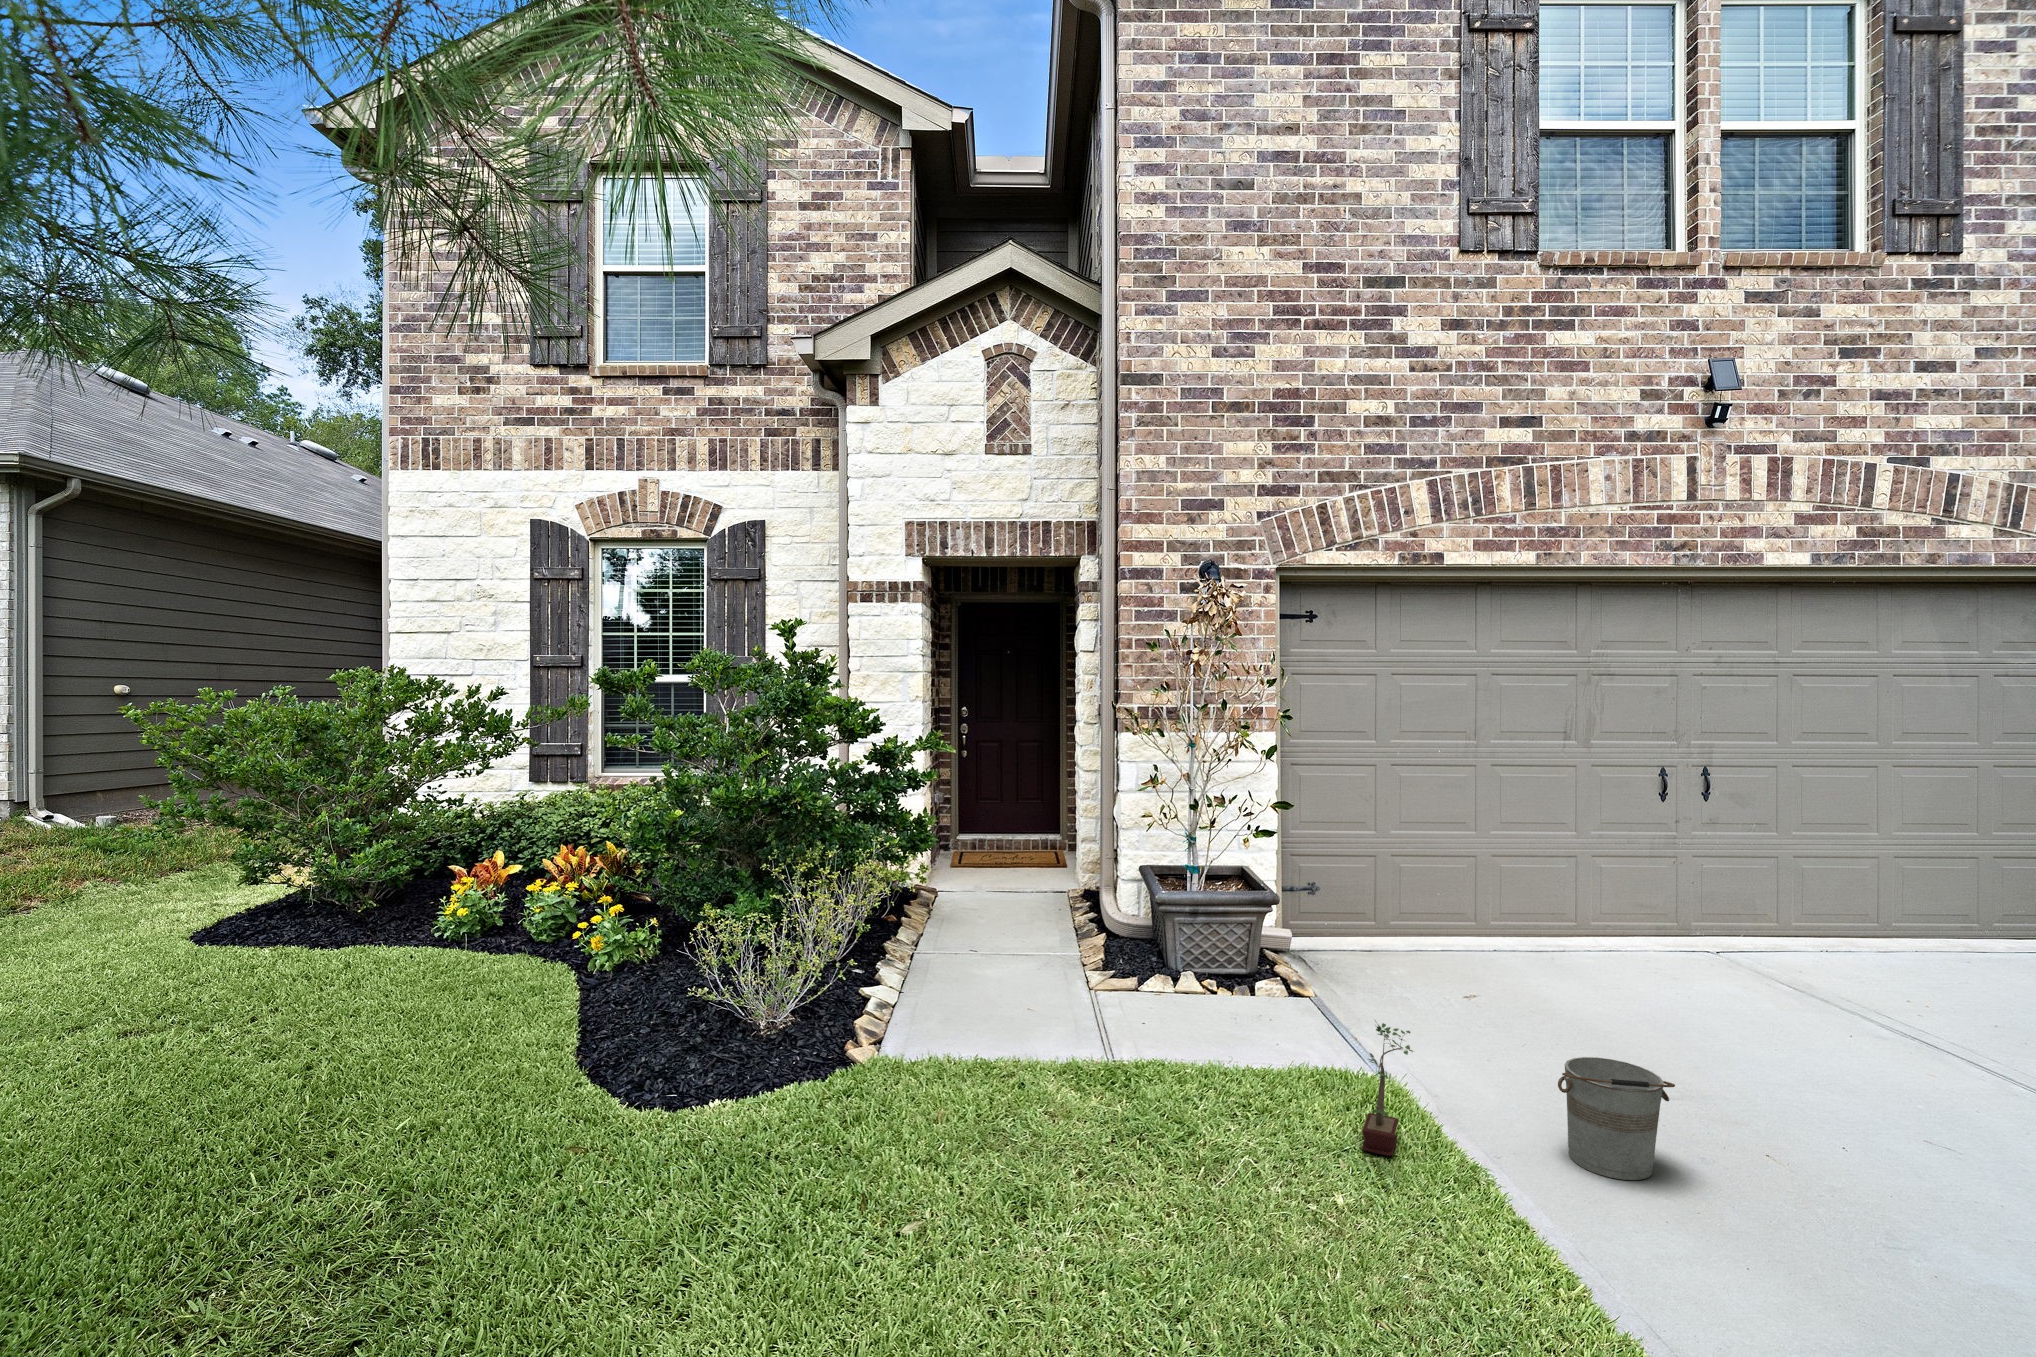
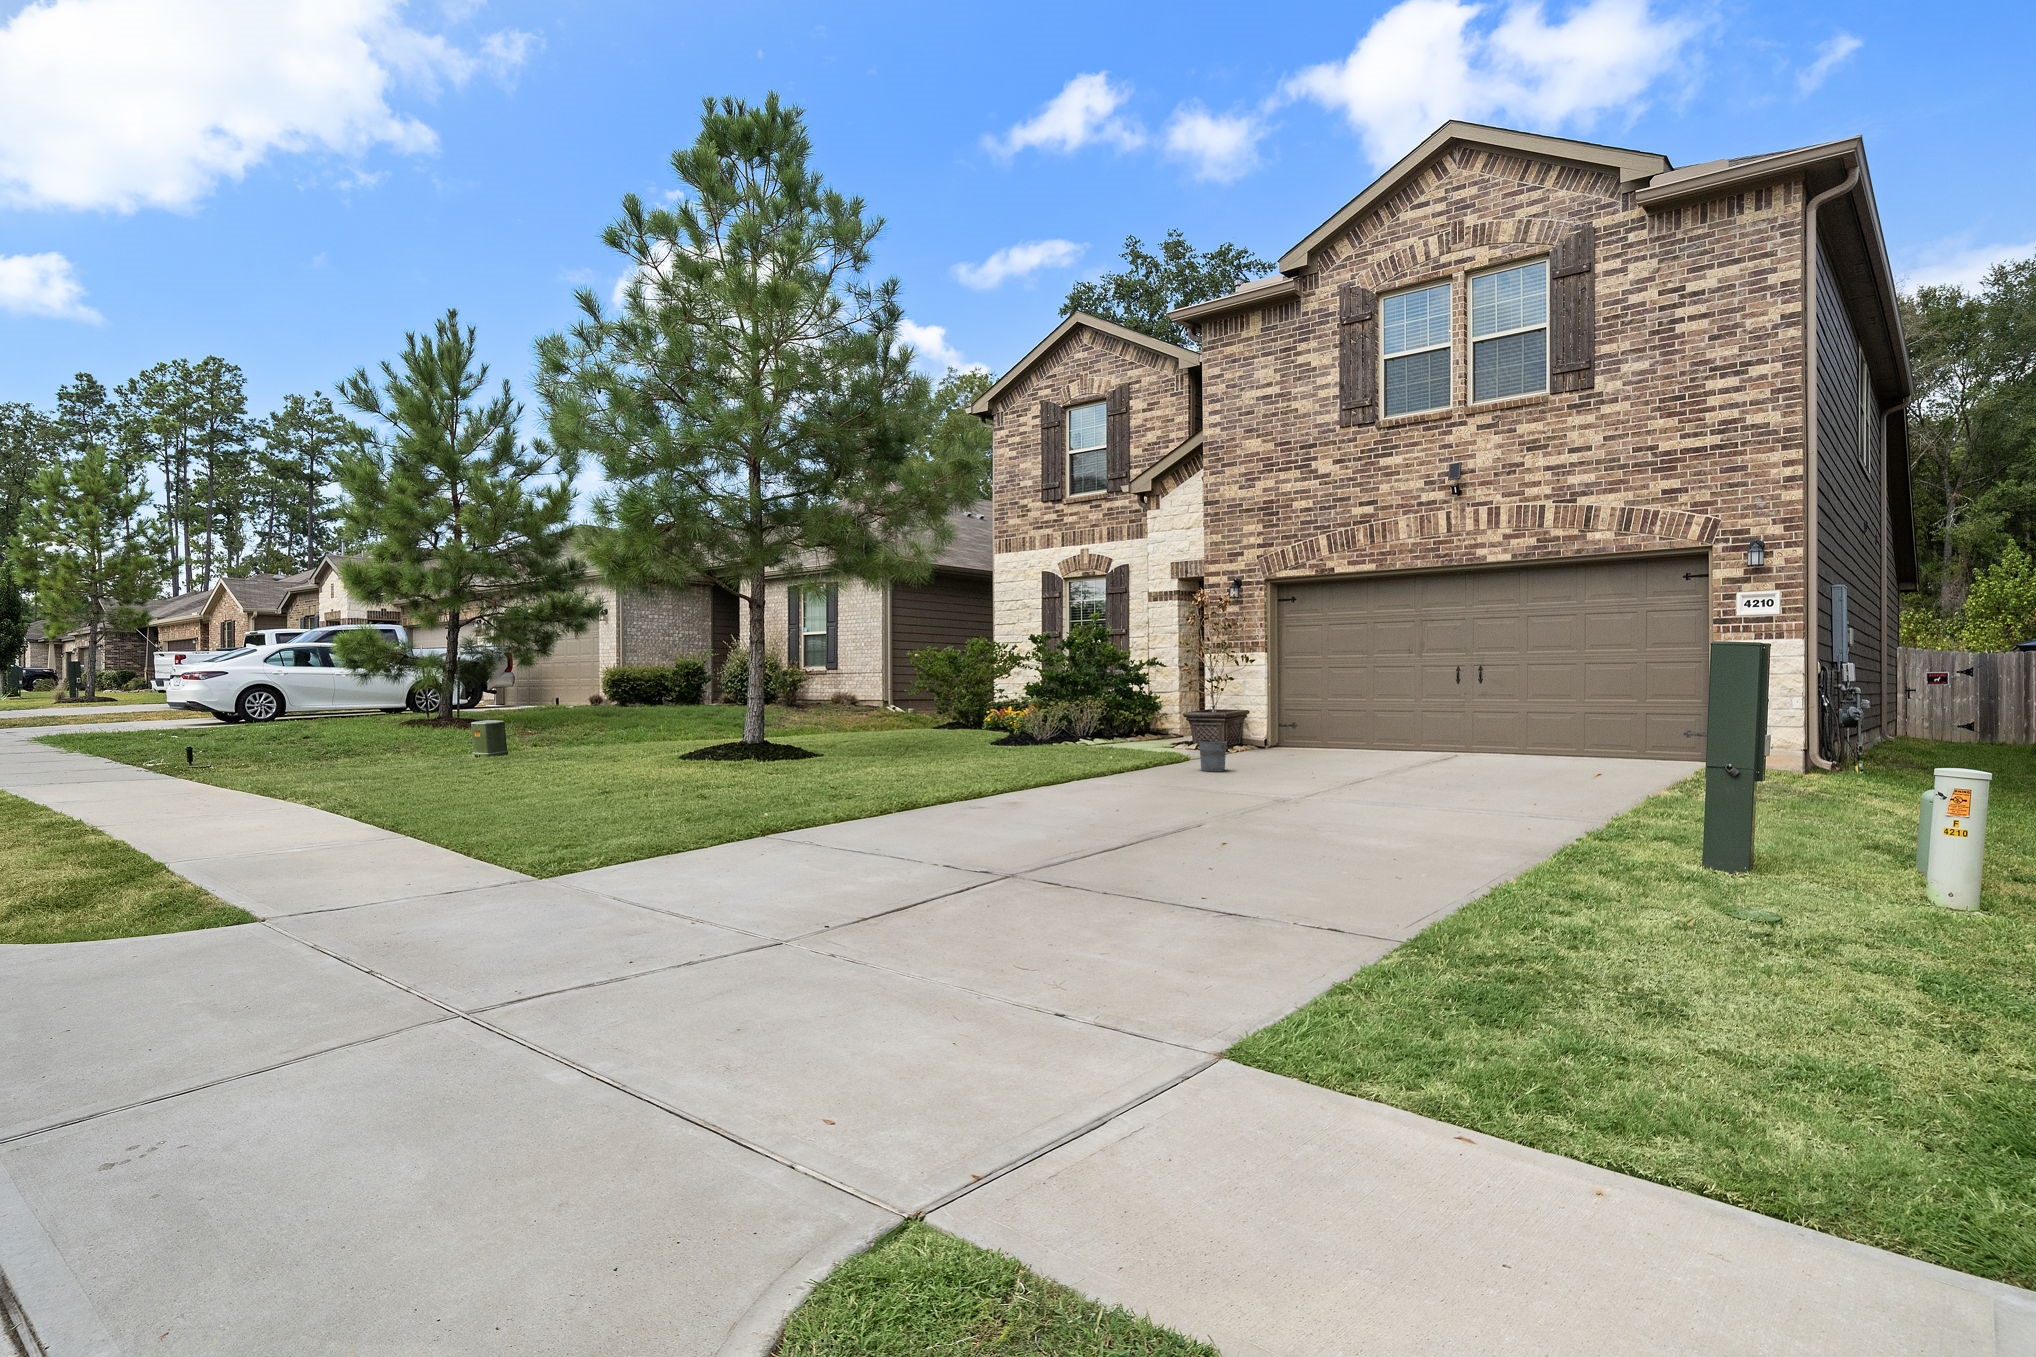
potted plant: present [1362,1021,1413,1156] -> none [1144,726,1176,766]

